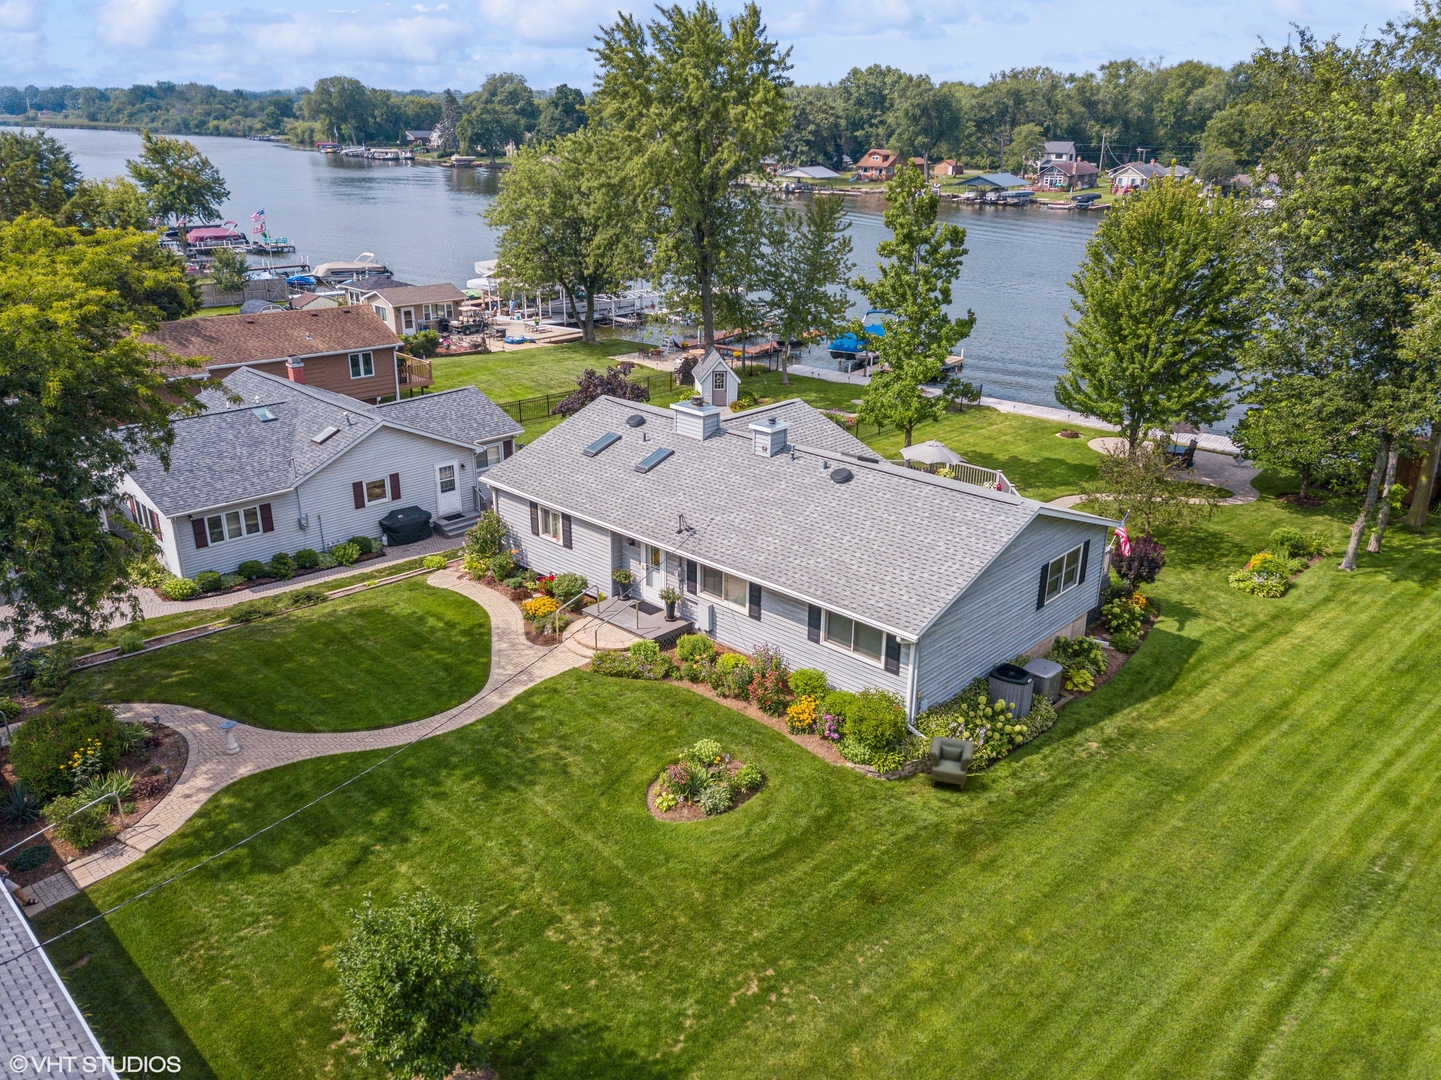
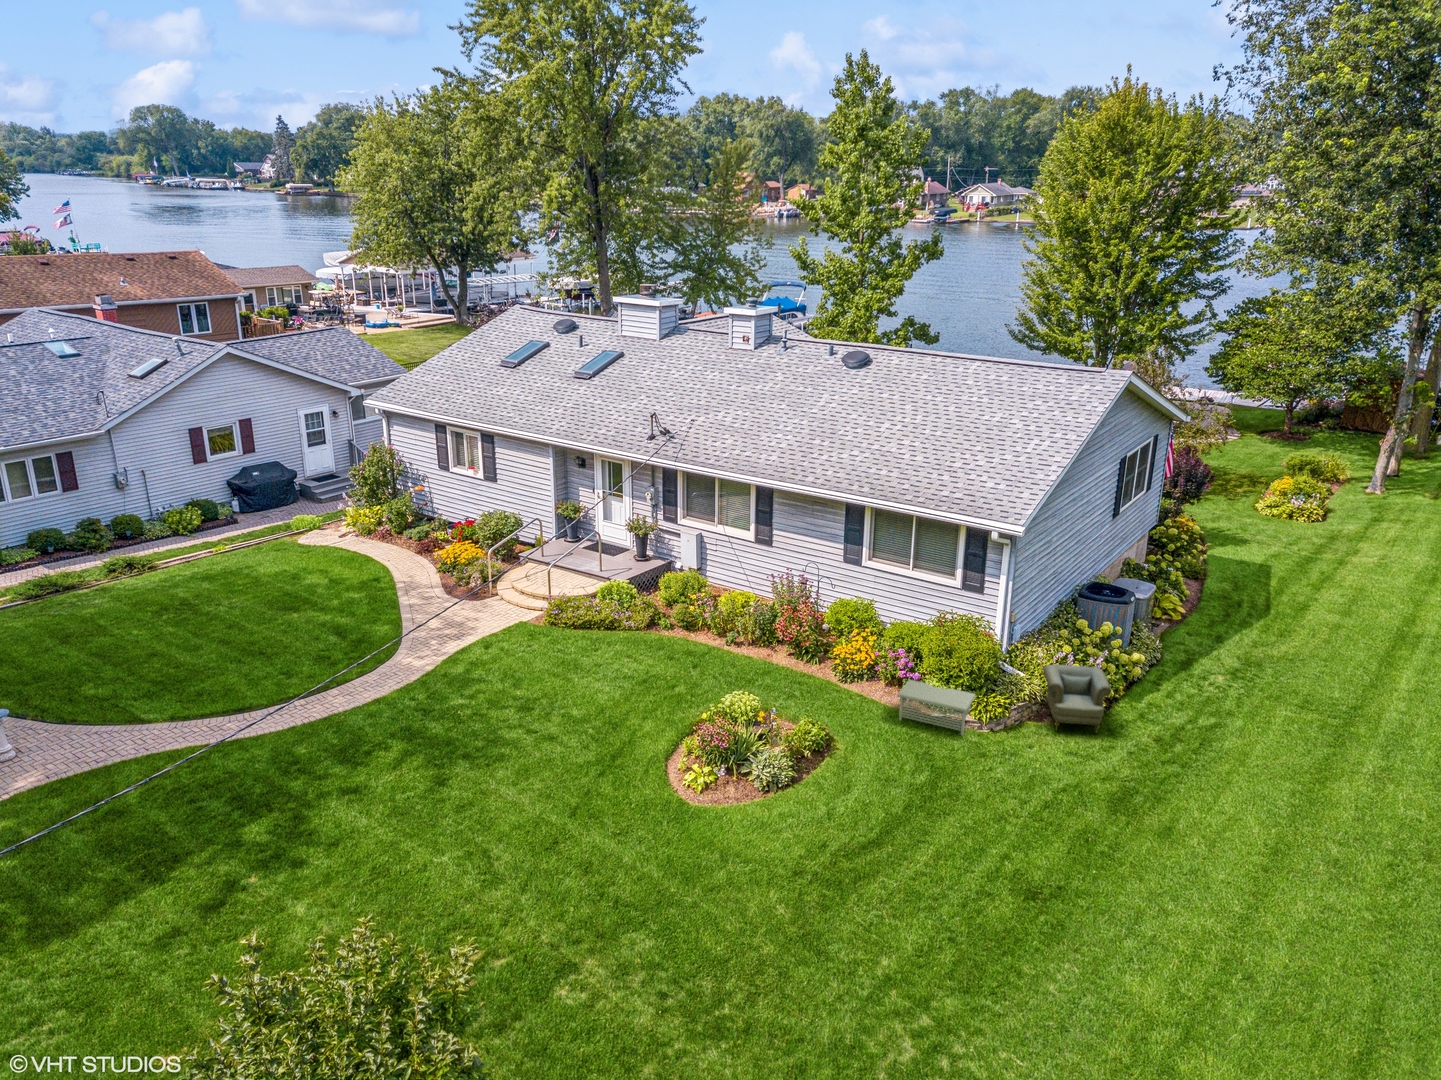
storage bench: none [821,739,878,785] -> present [898,680,975,735]

